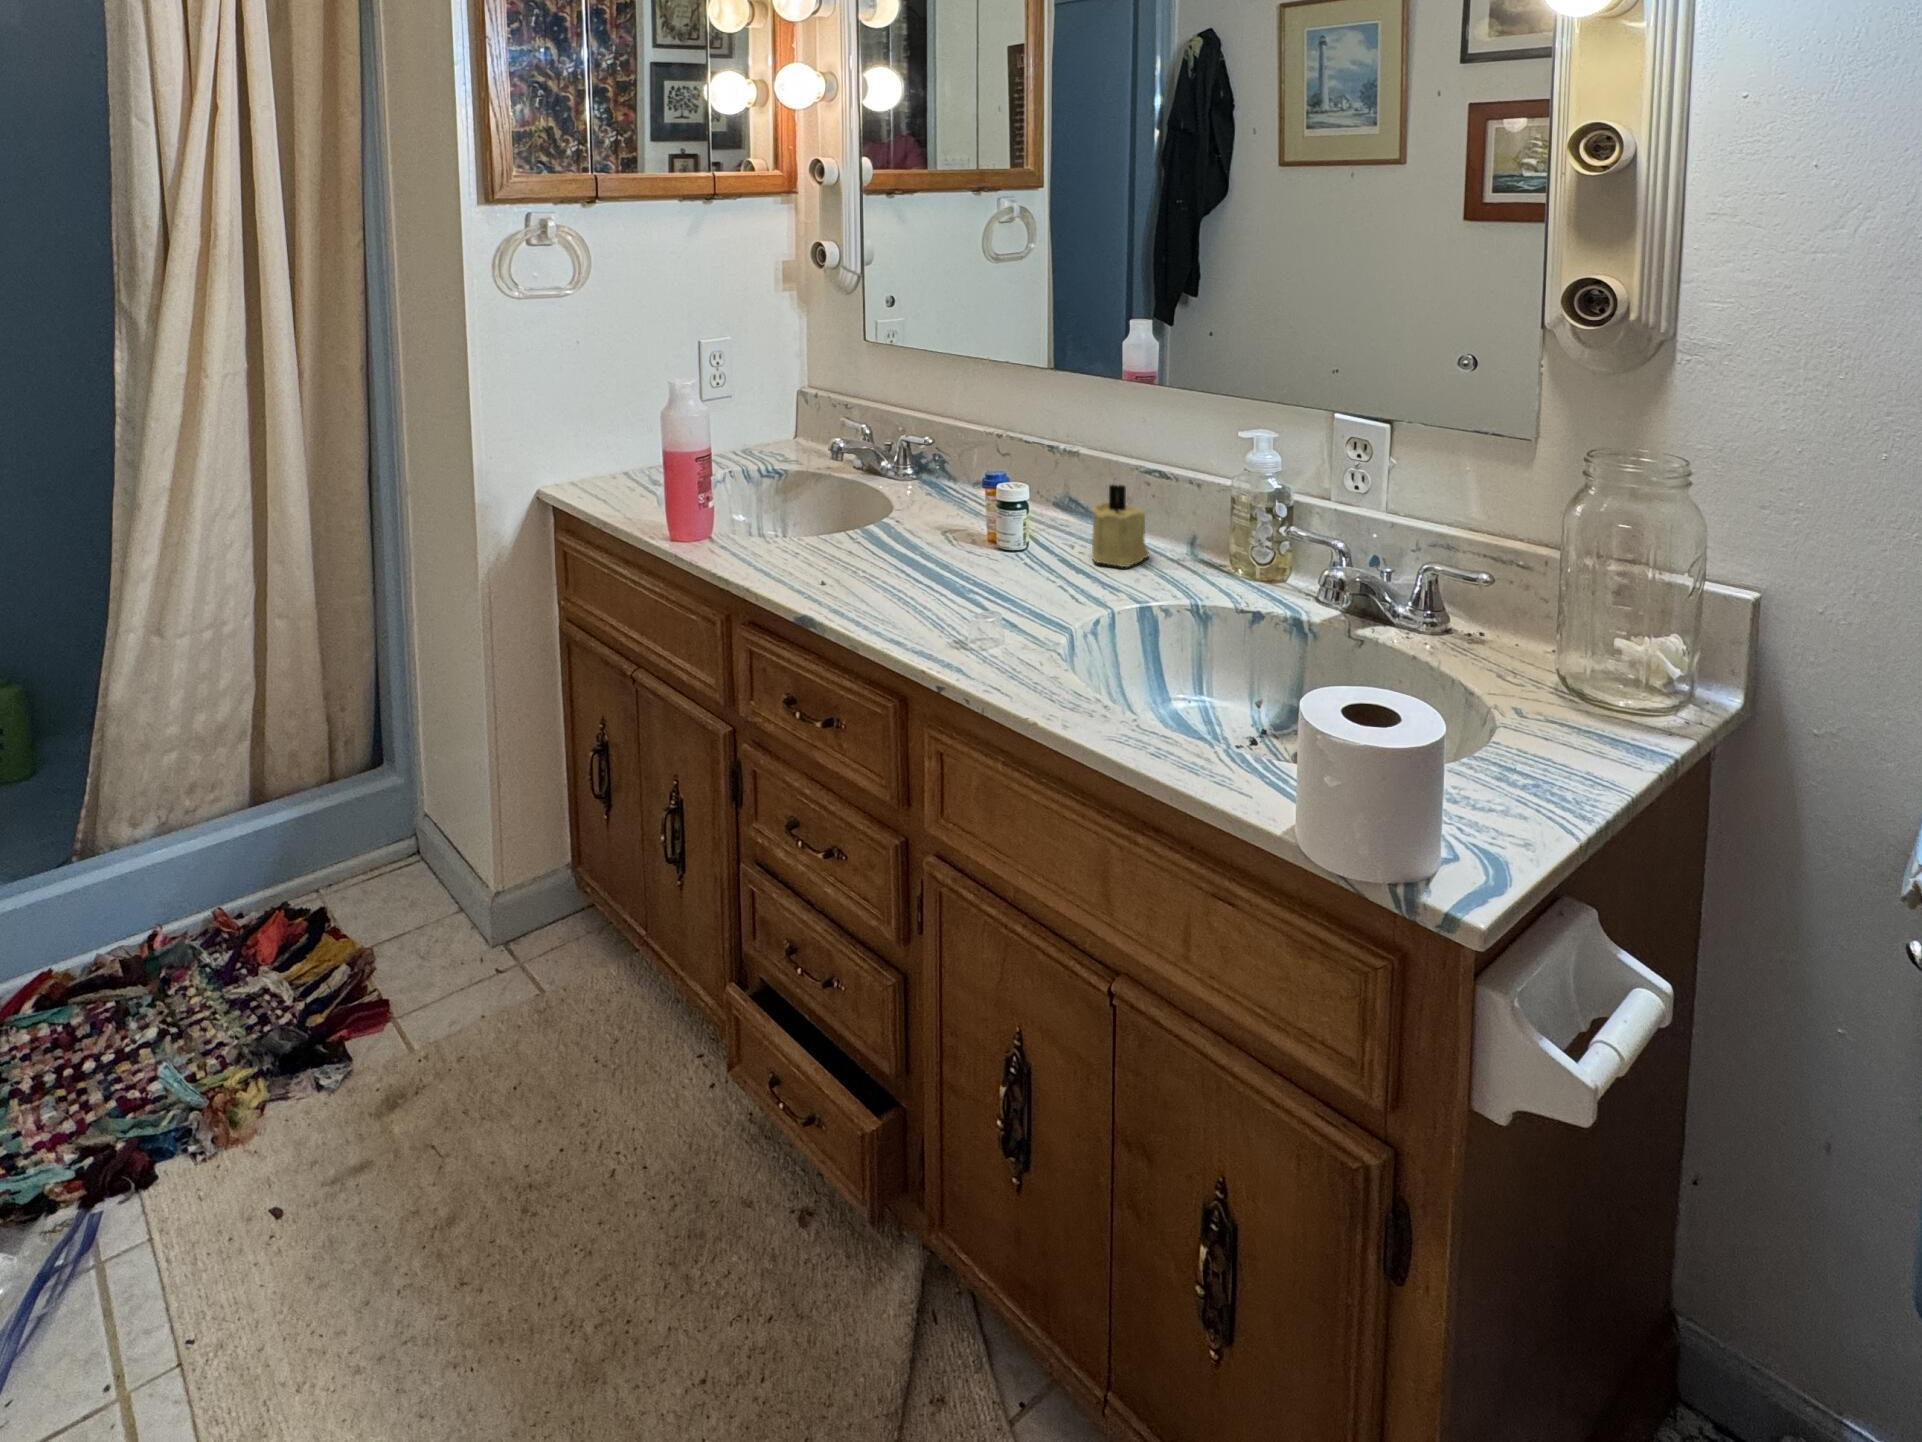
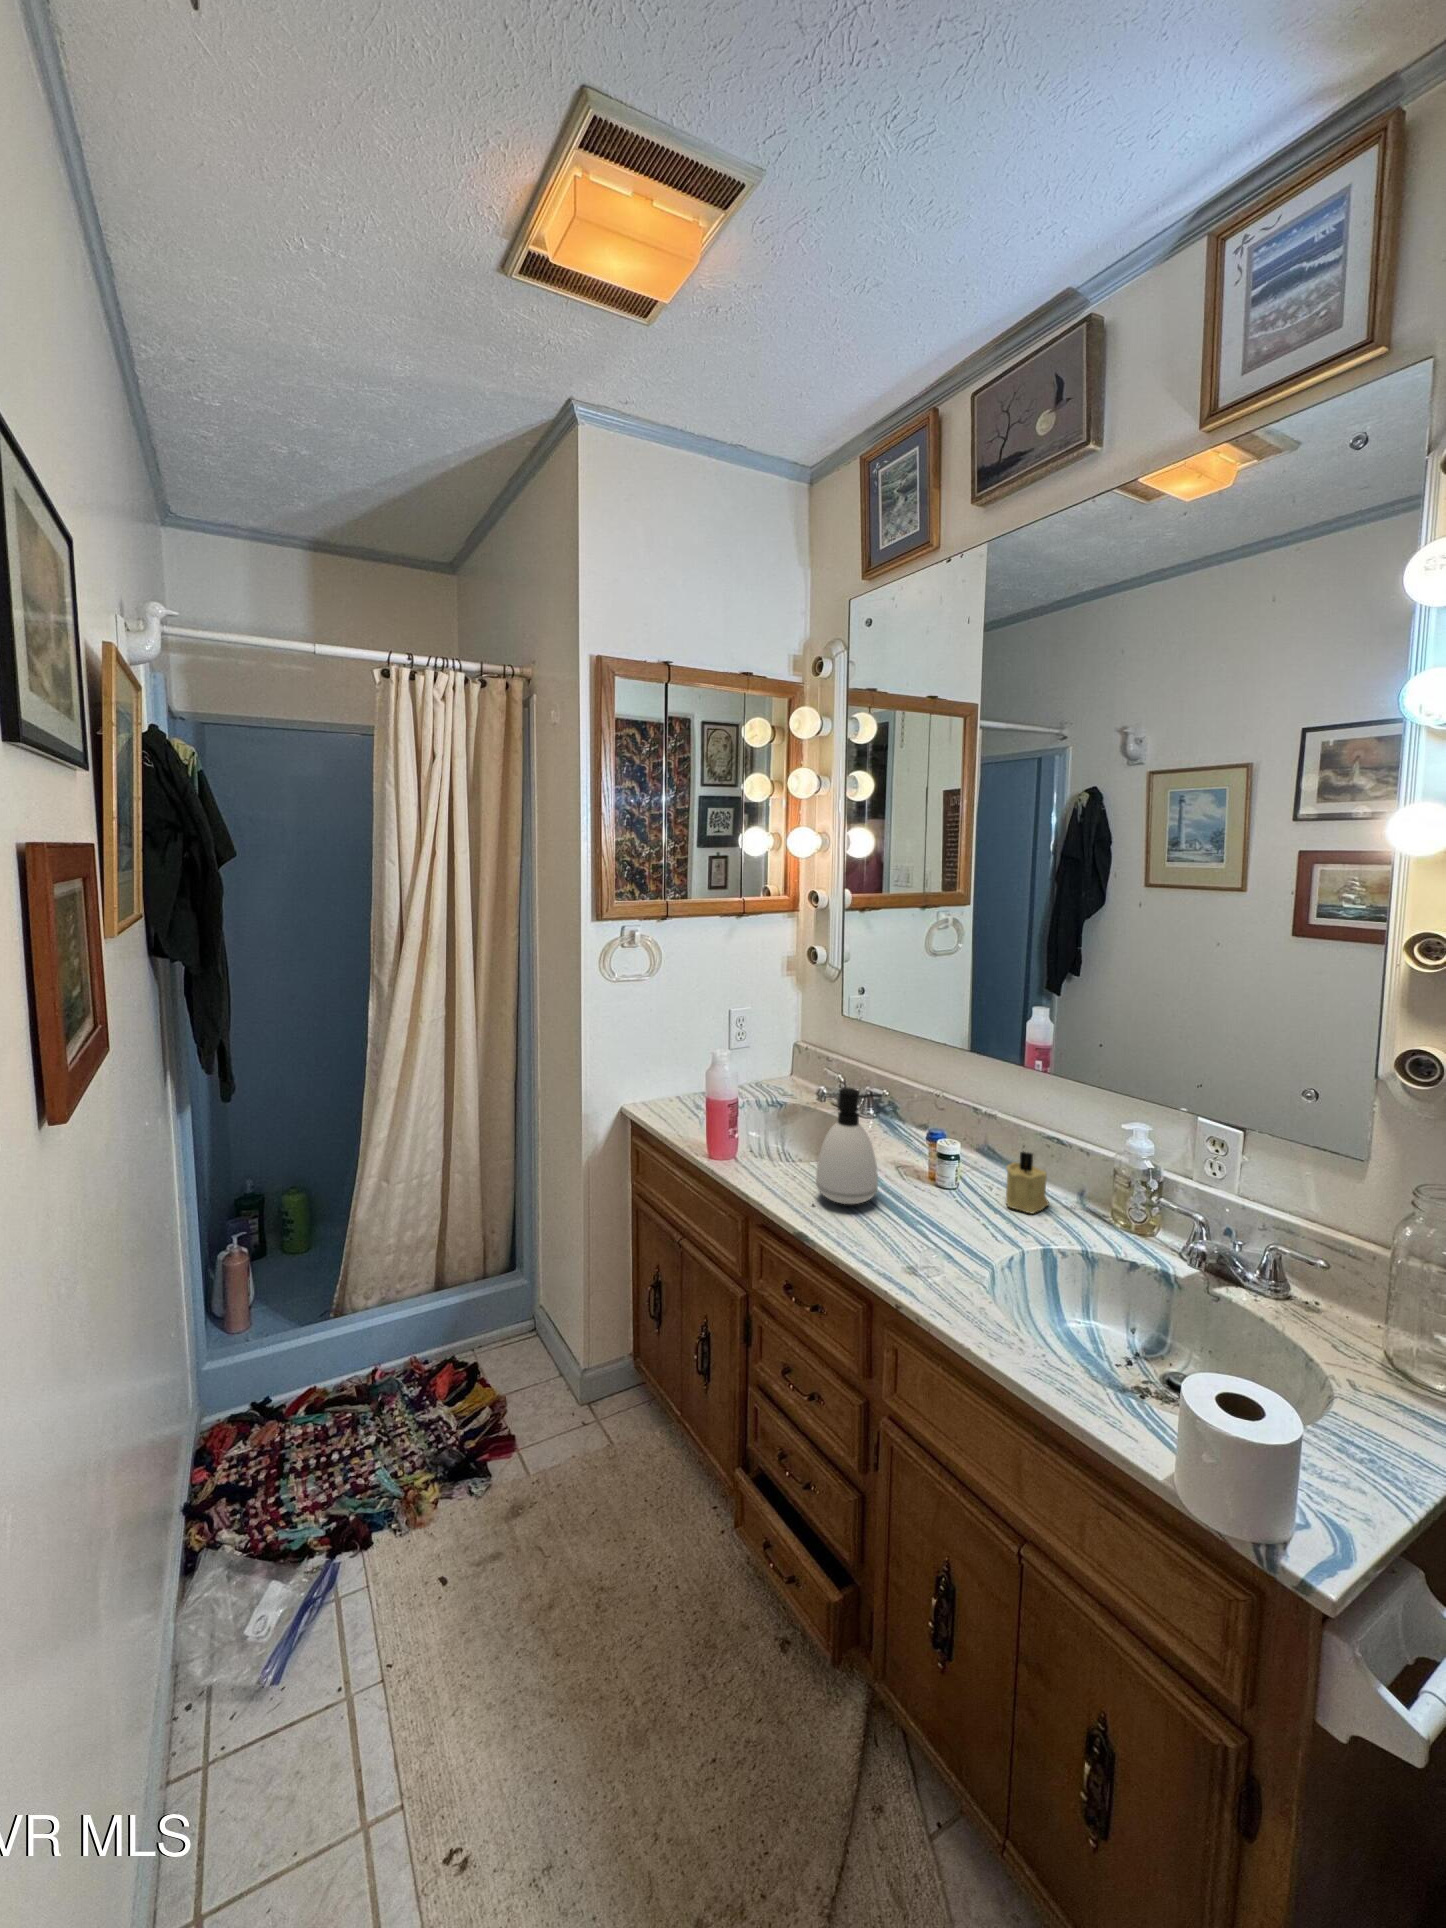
soap dispenser: none [828,410,917,576] -> present [816,1088,882,1204]

